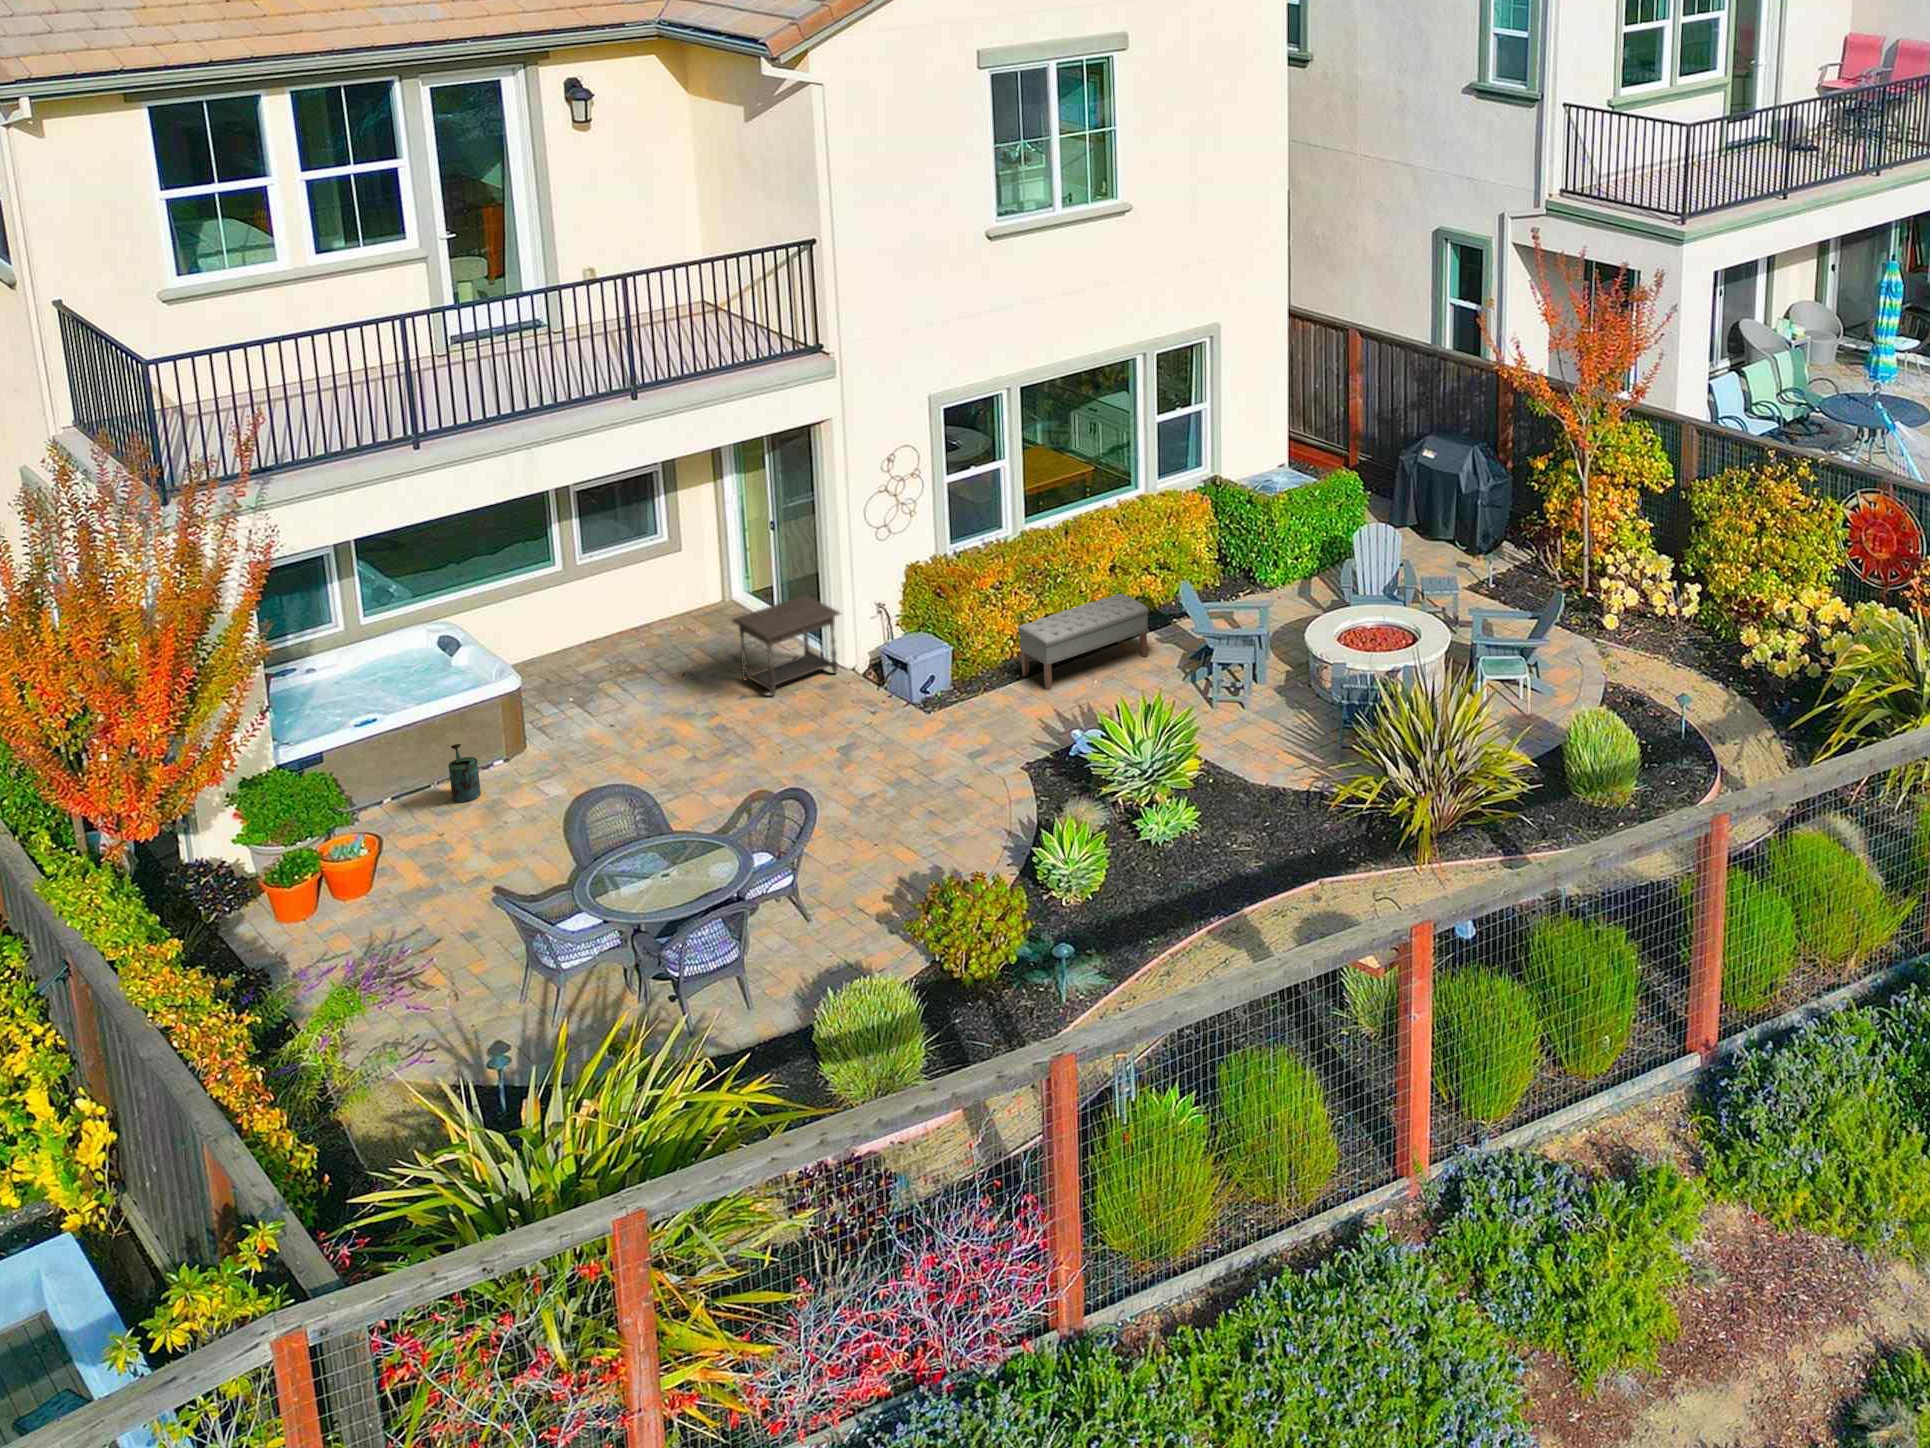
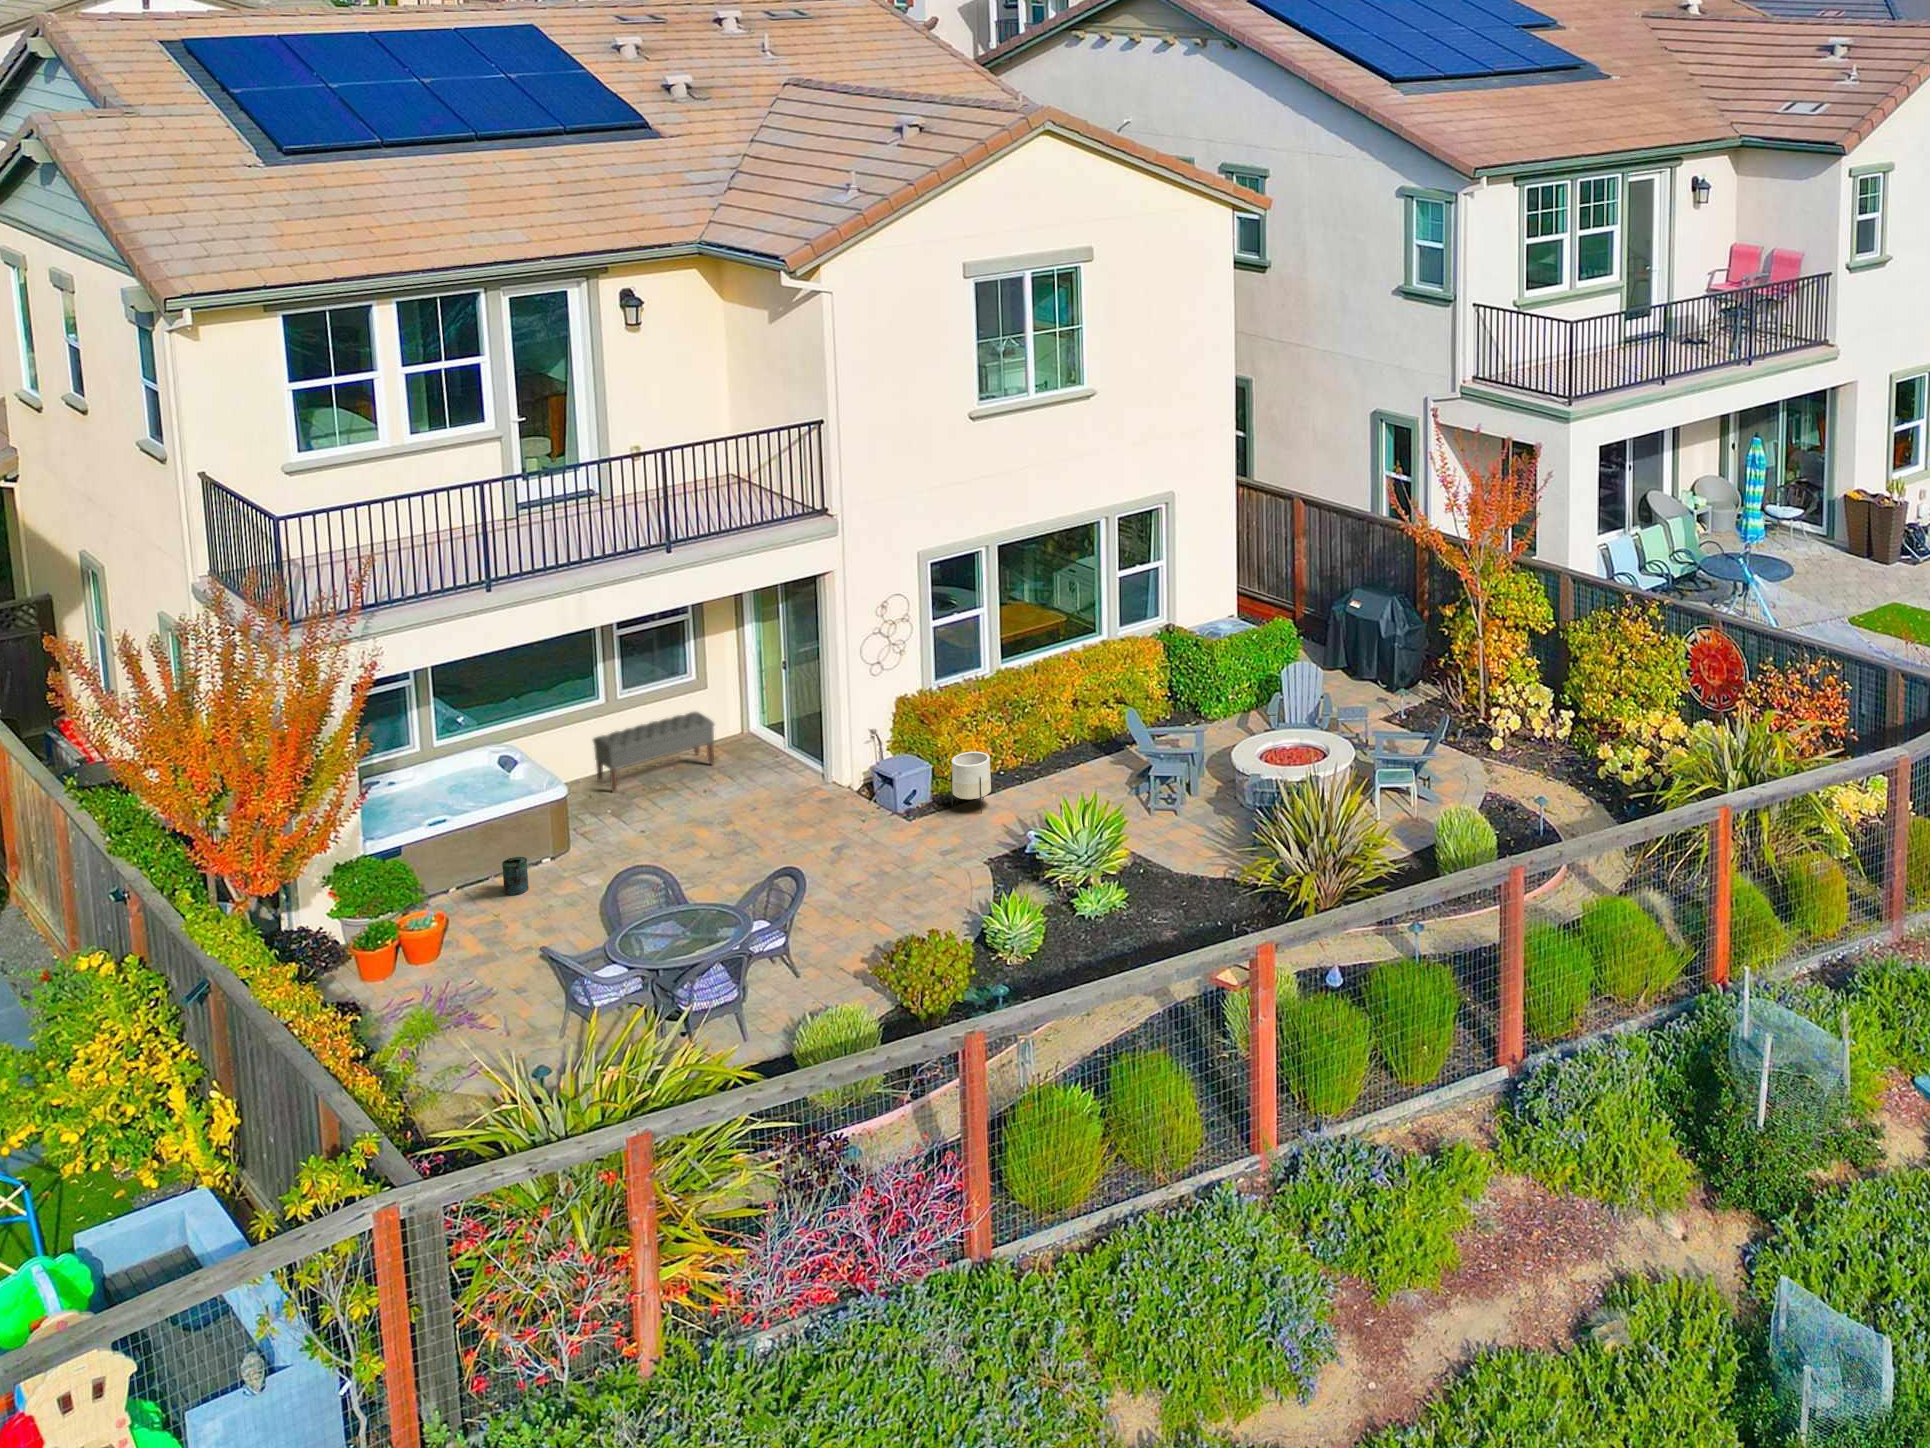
bench: present [1018,594,1149,691] -> present [593,712,714,792]
side table: present [732,595,840,696] -> none [748,724,843,811]
planter: none [969,629,1016,701] -> present [951,752,991,813]

